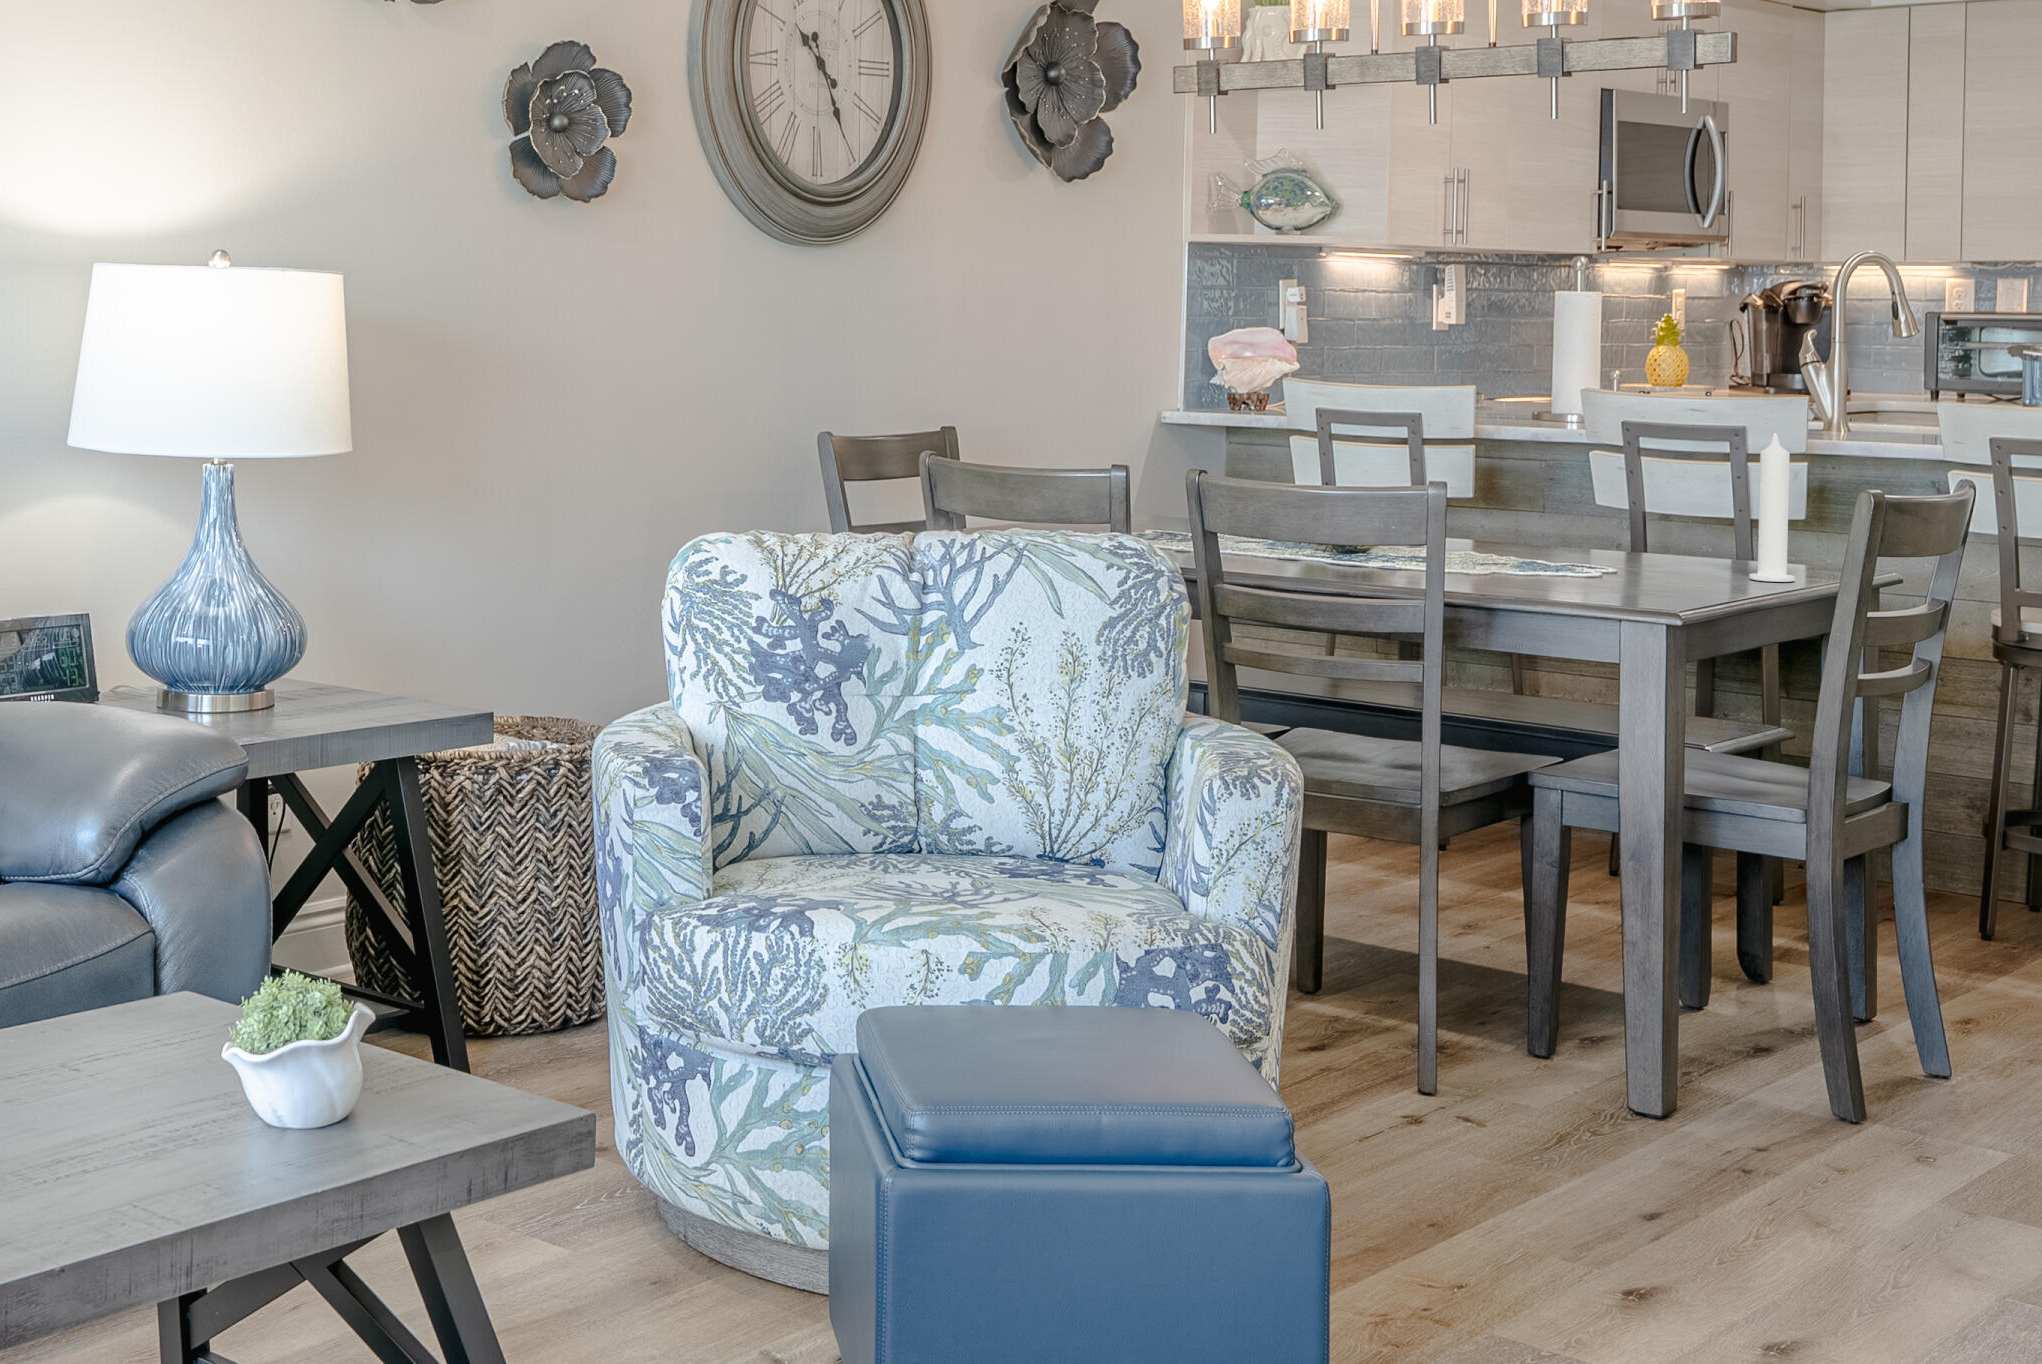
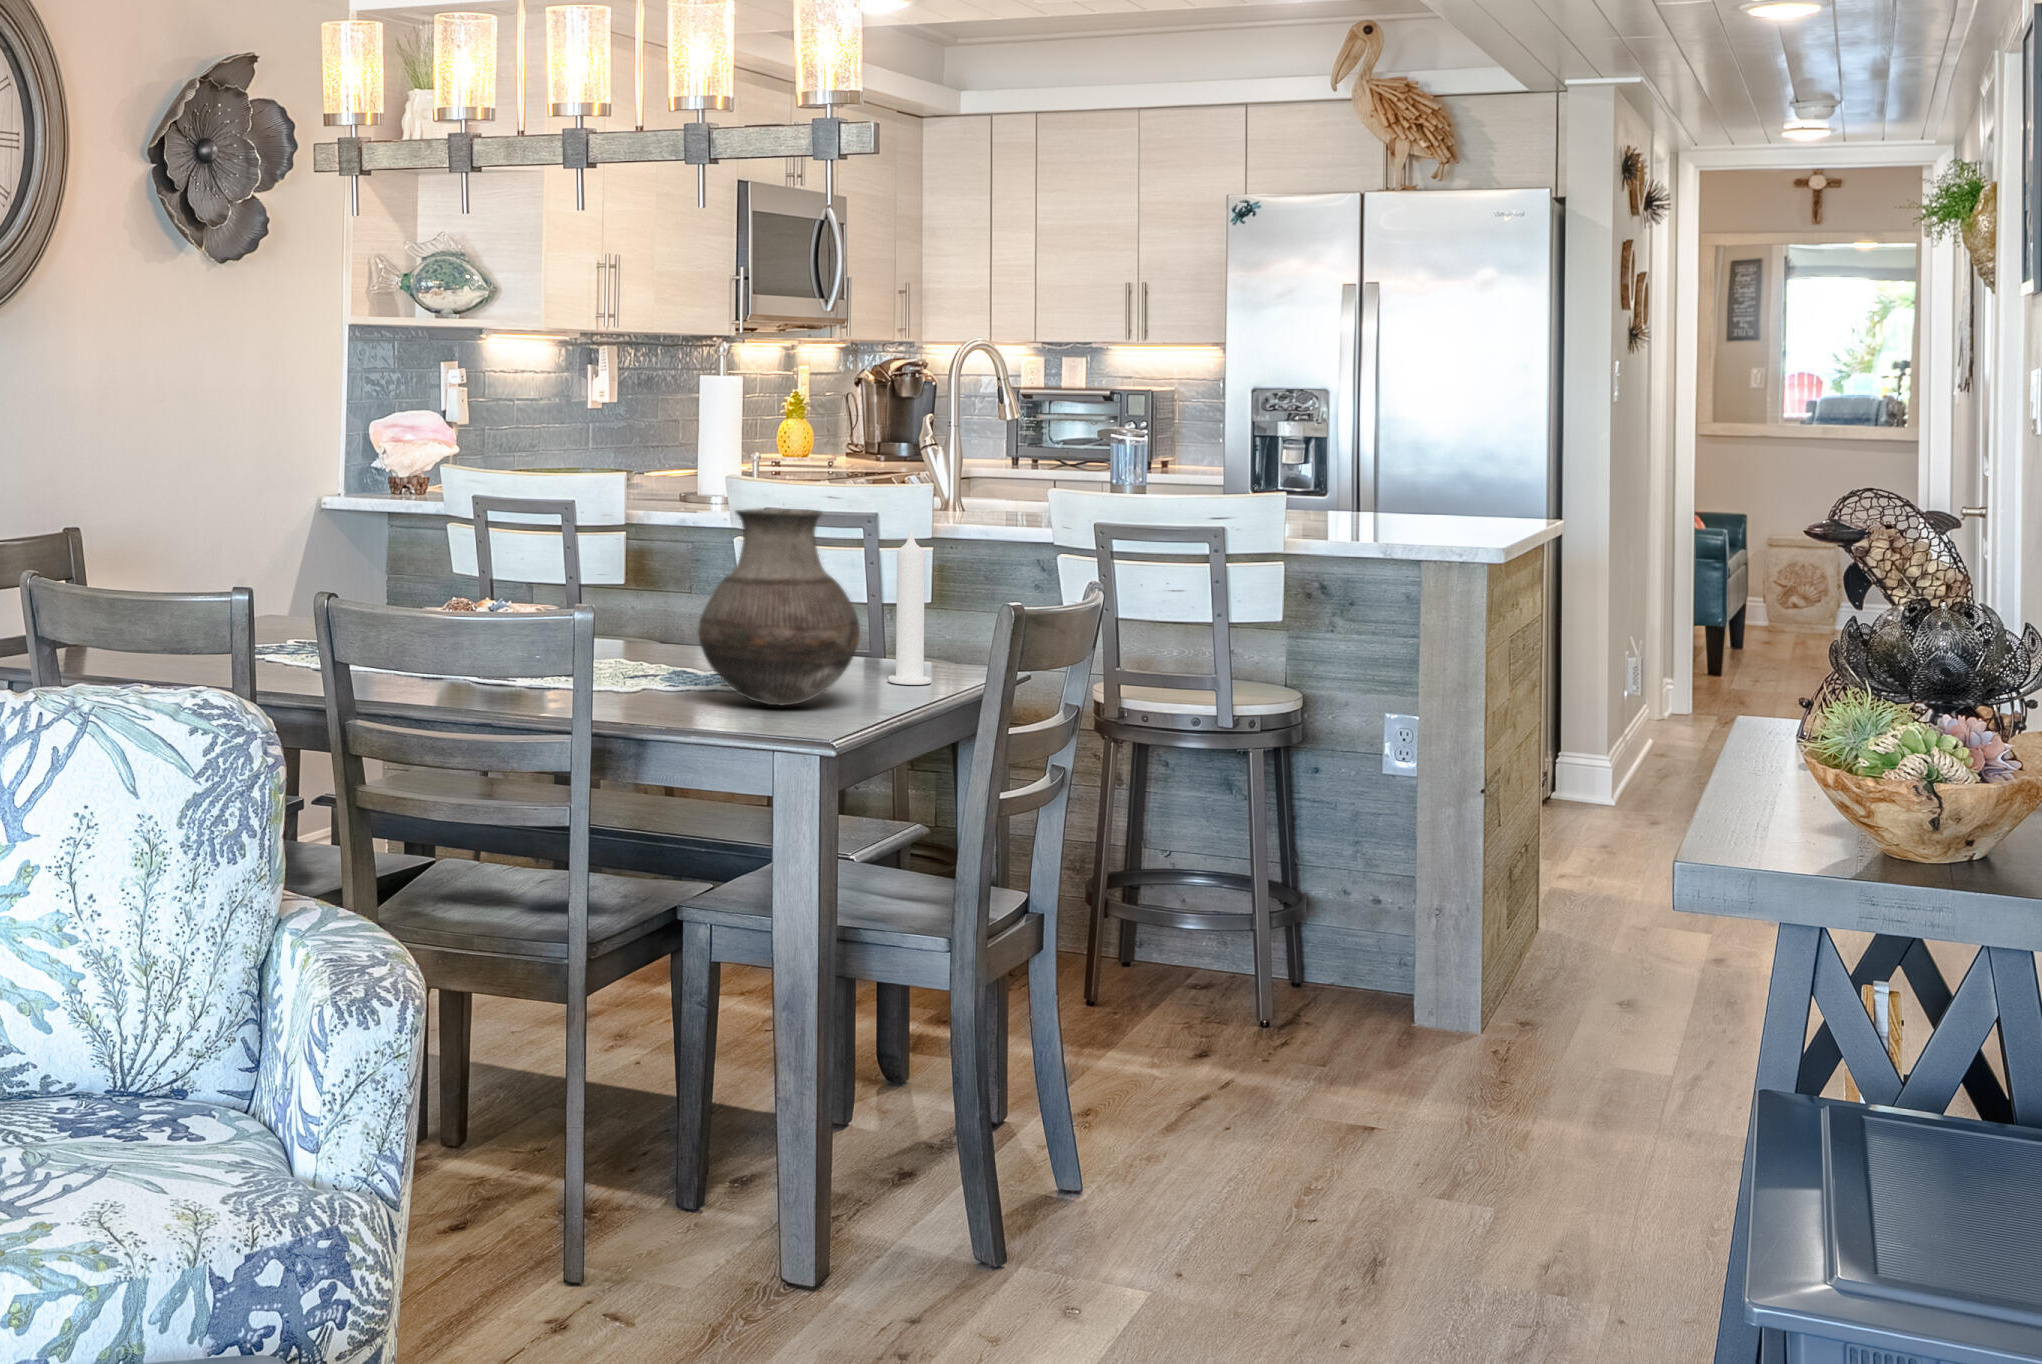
vase: none [1554,406,1717,590] -> present [698,508,860,705]

